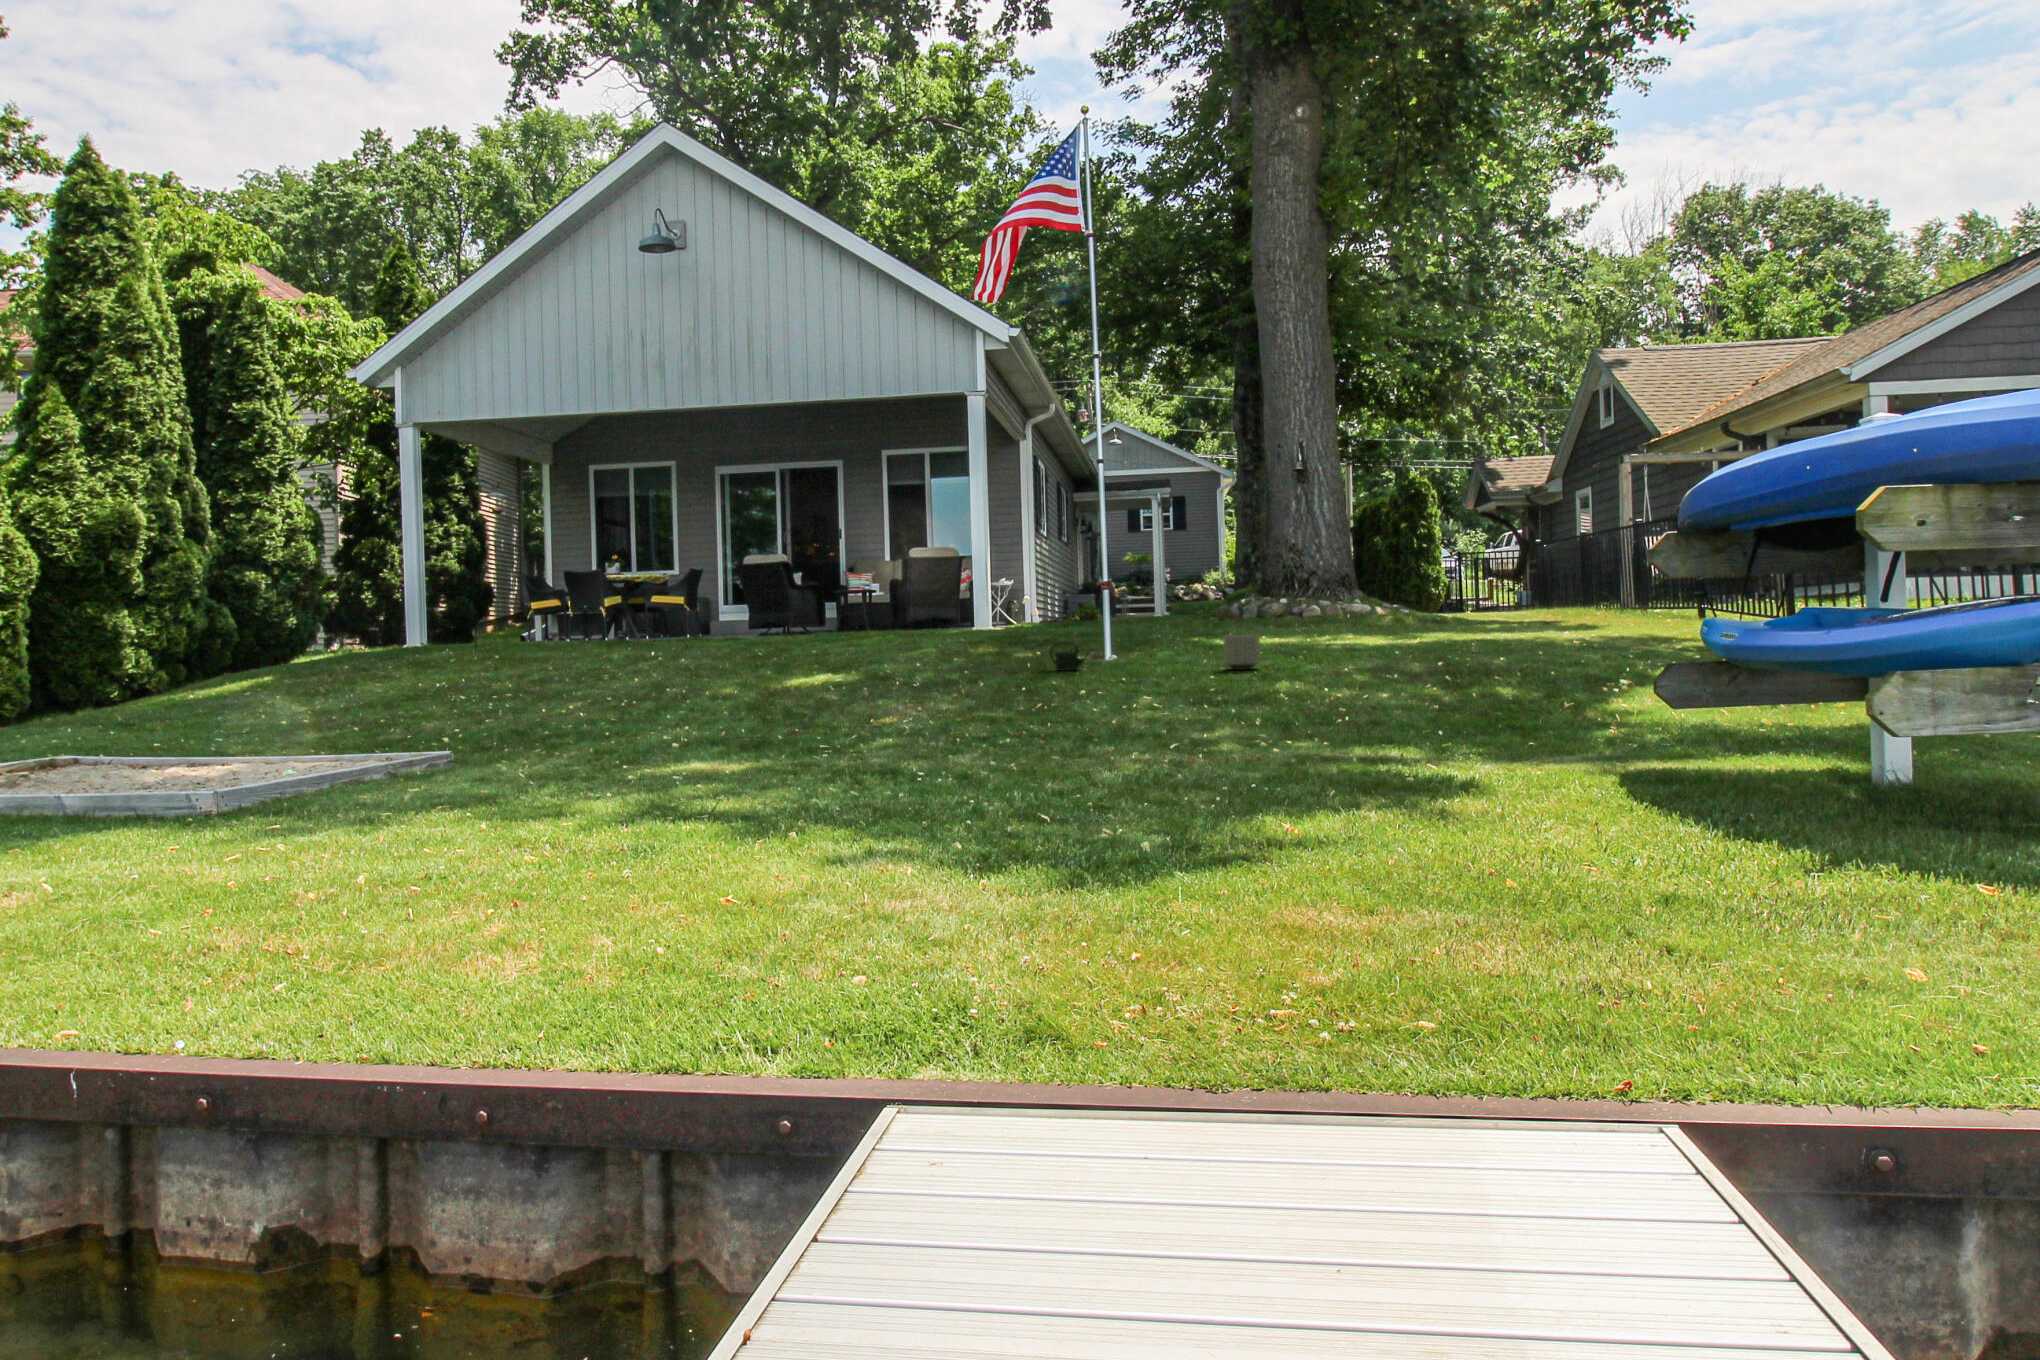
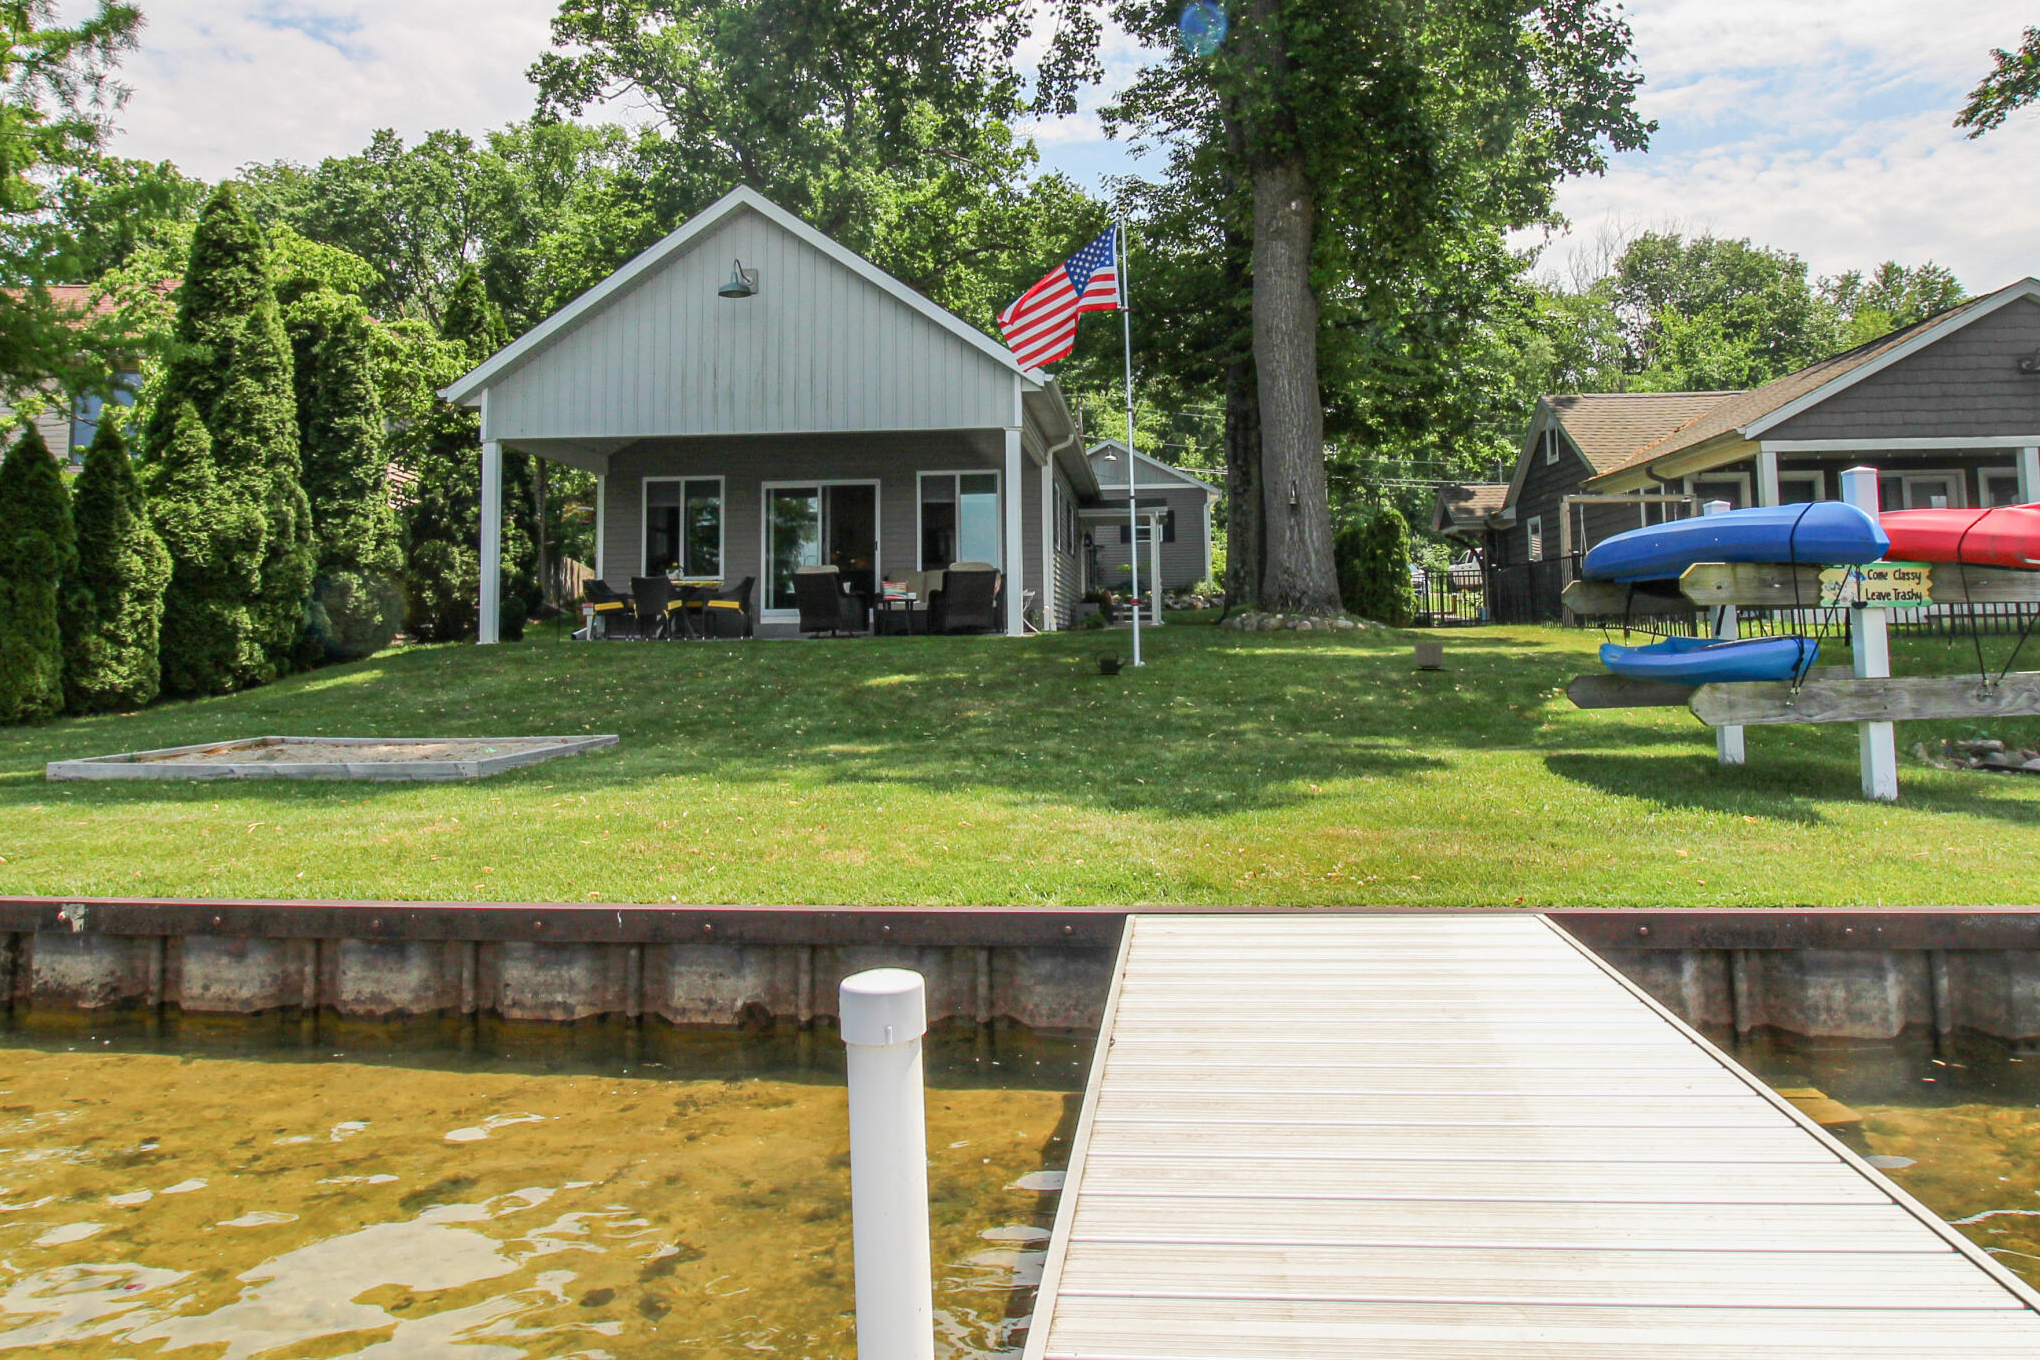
lounge chair: present [1494,539,1531,588] -> none [1452,561,1489,607]
planter: present [1223,635,1260,670] -> present [1414,642,1444,669]

